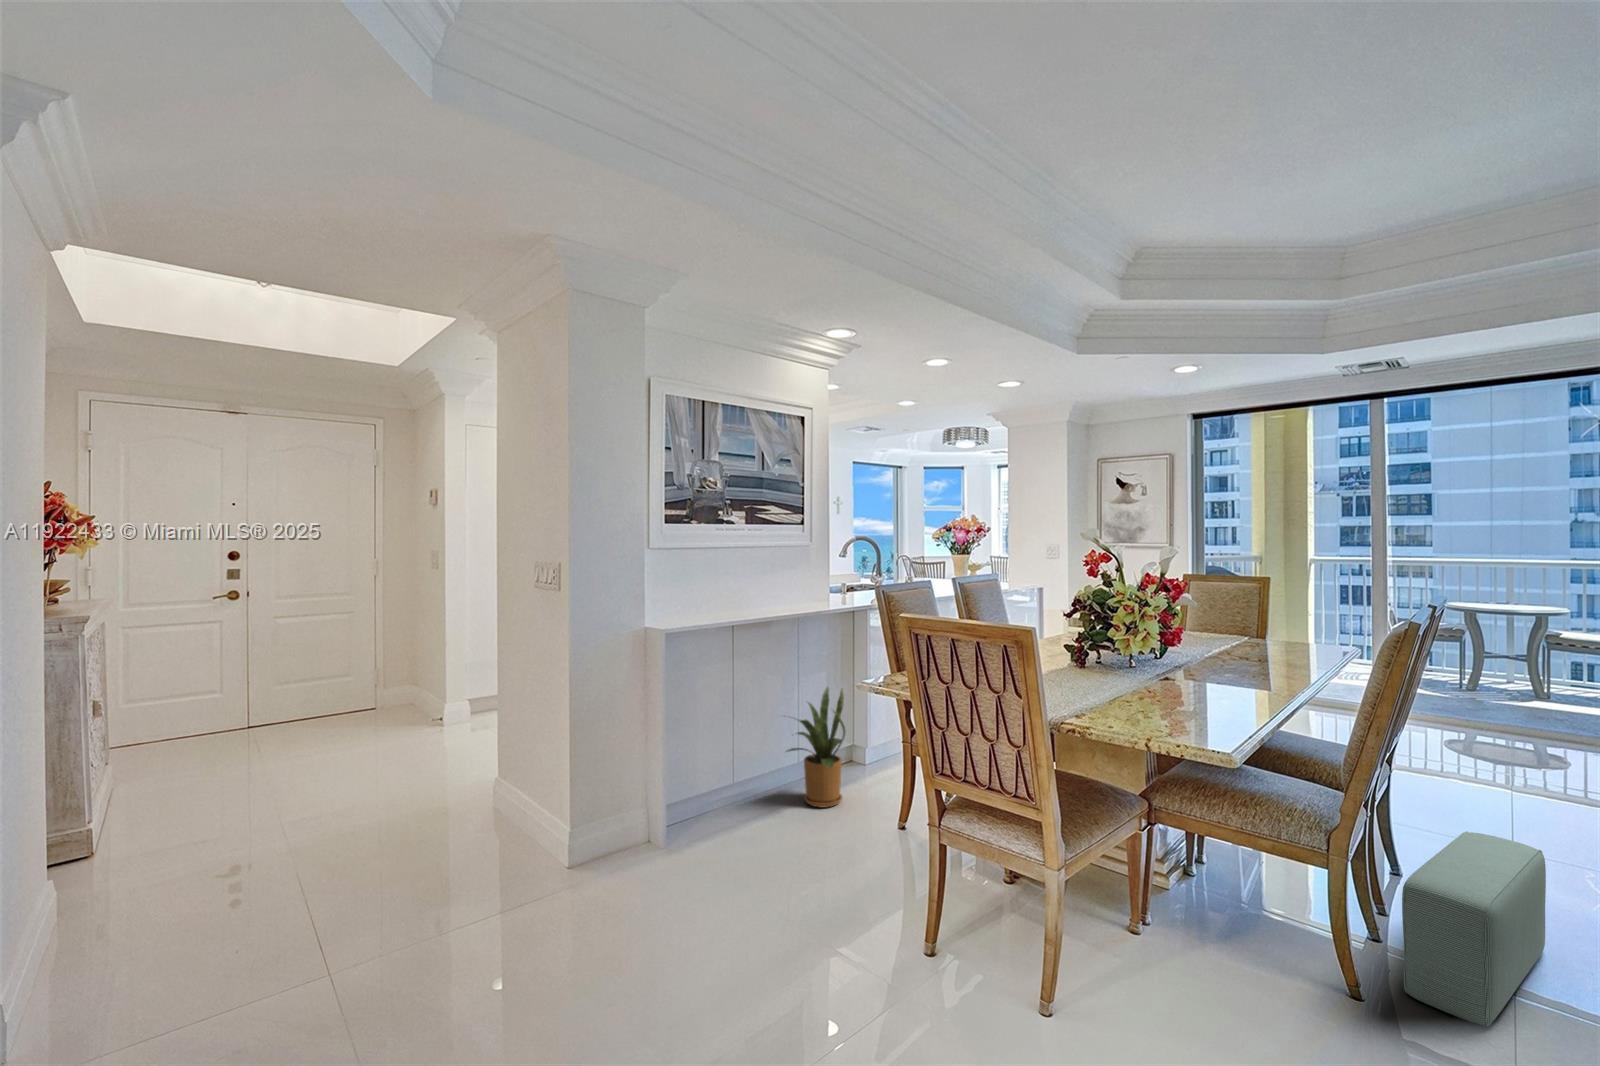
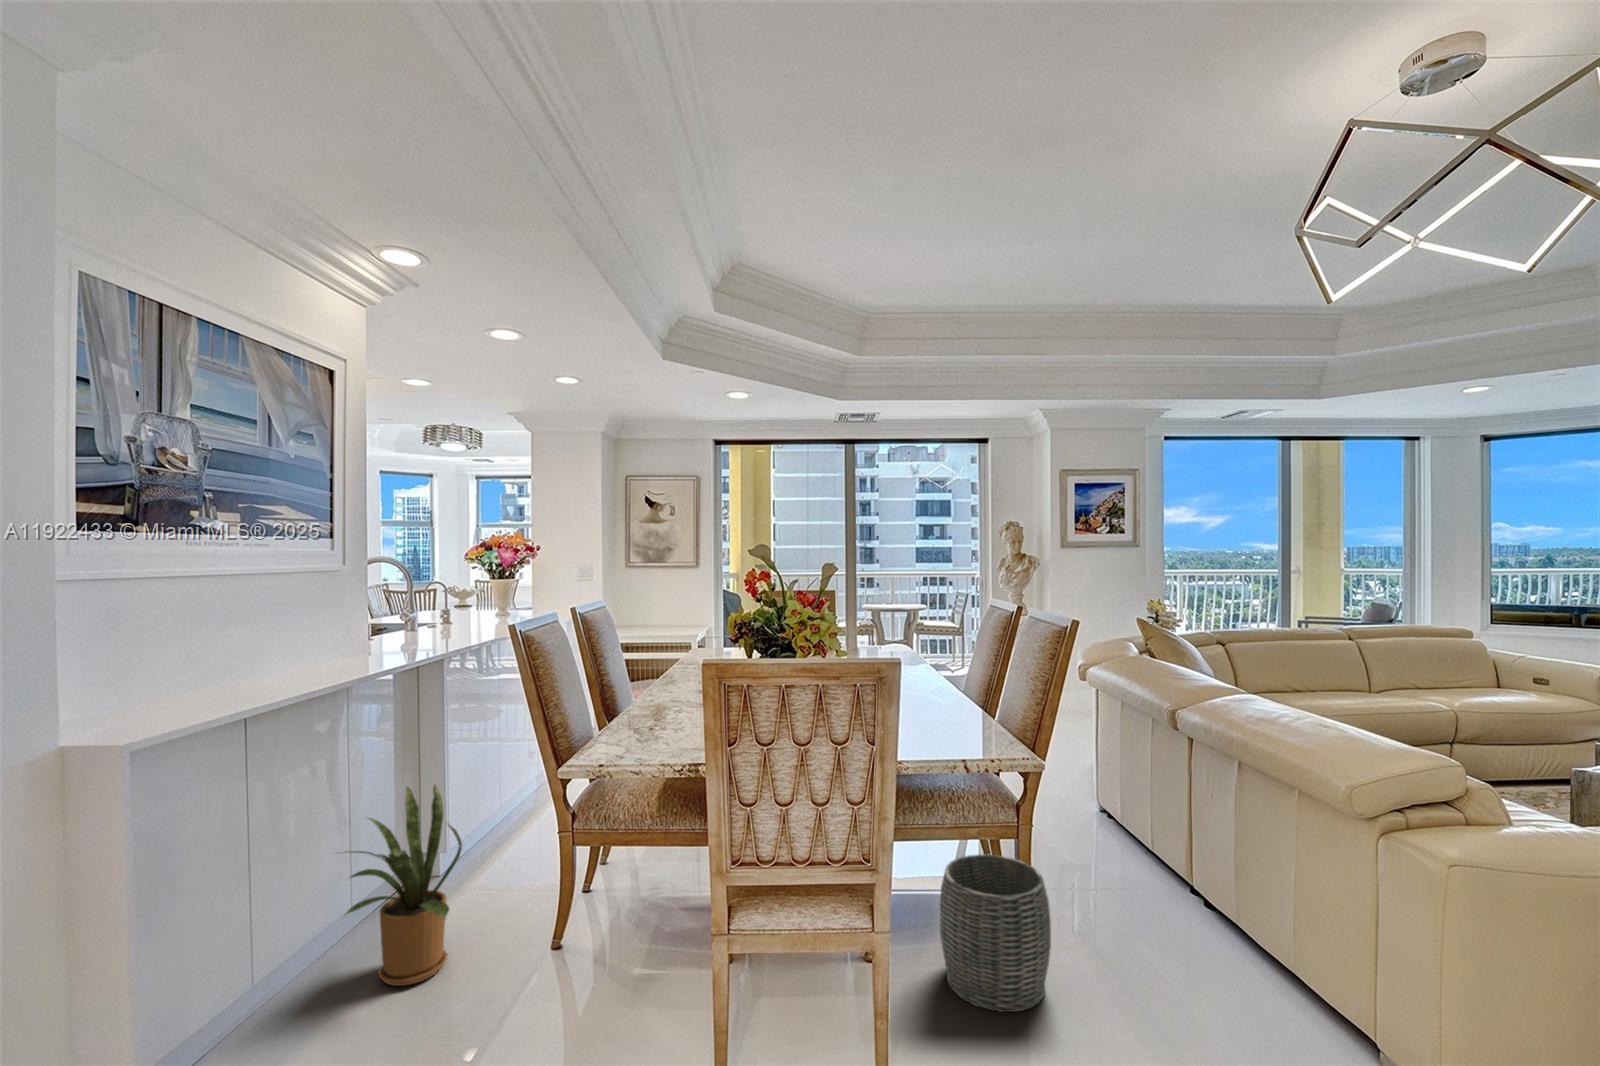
pouf: present [1402,832,1546,1027] -> none [1058,790,1153,953]
woven basket: none [1178,839,1303,995] -> present [940,854,1051,1012]

